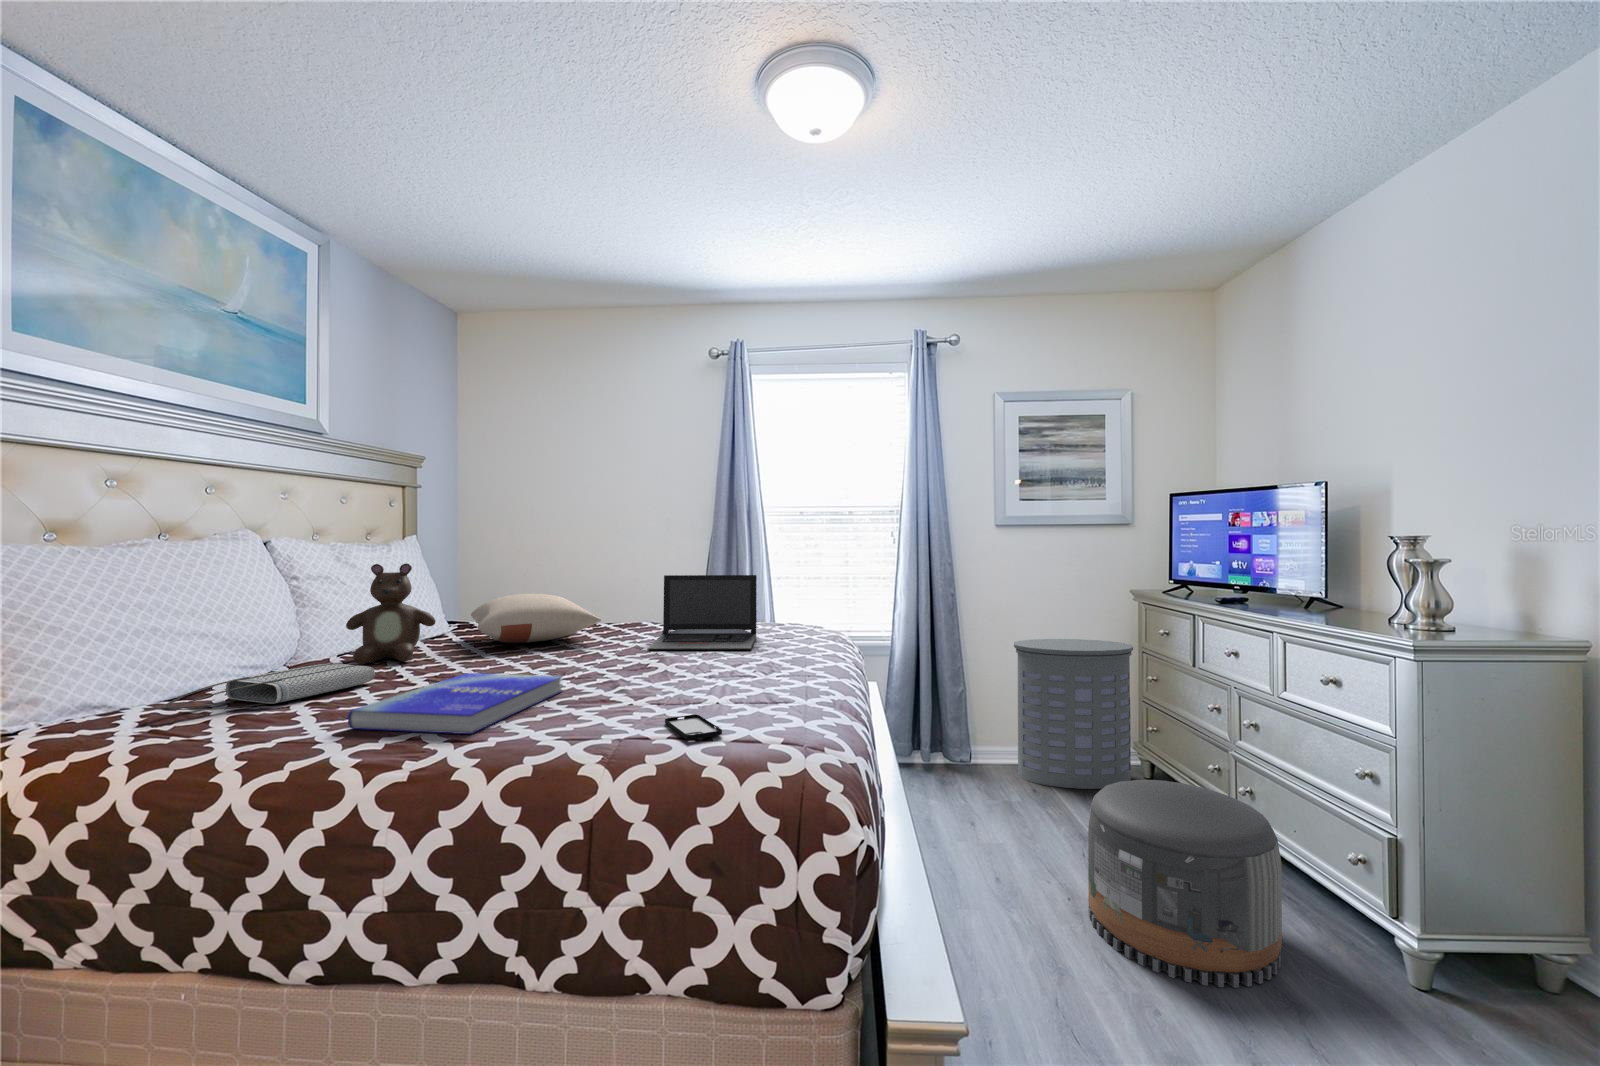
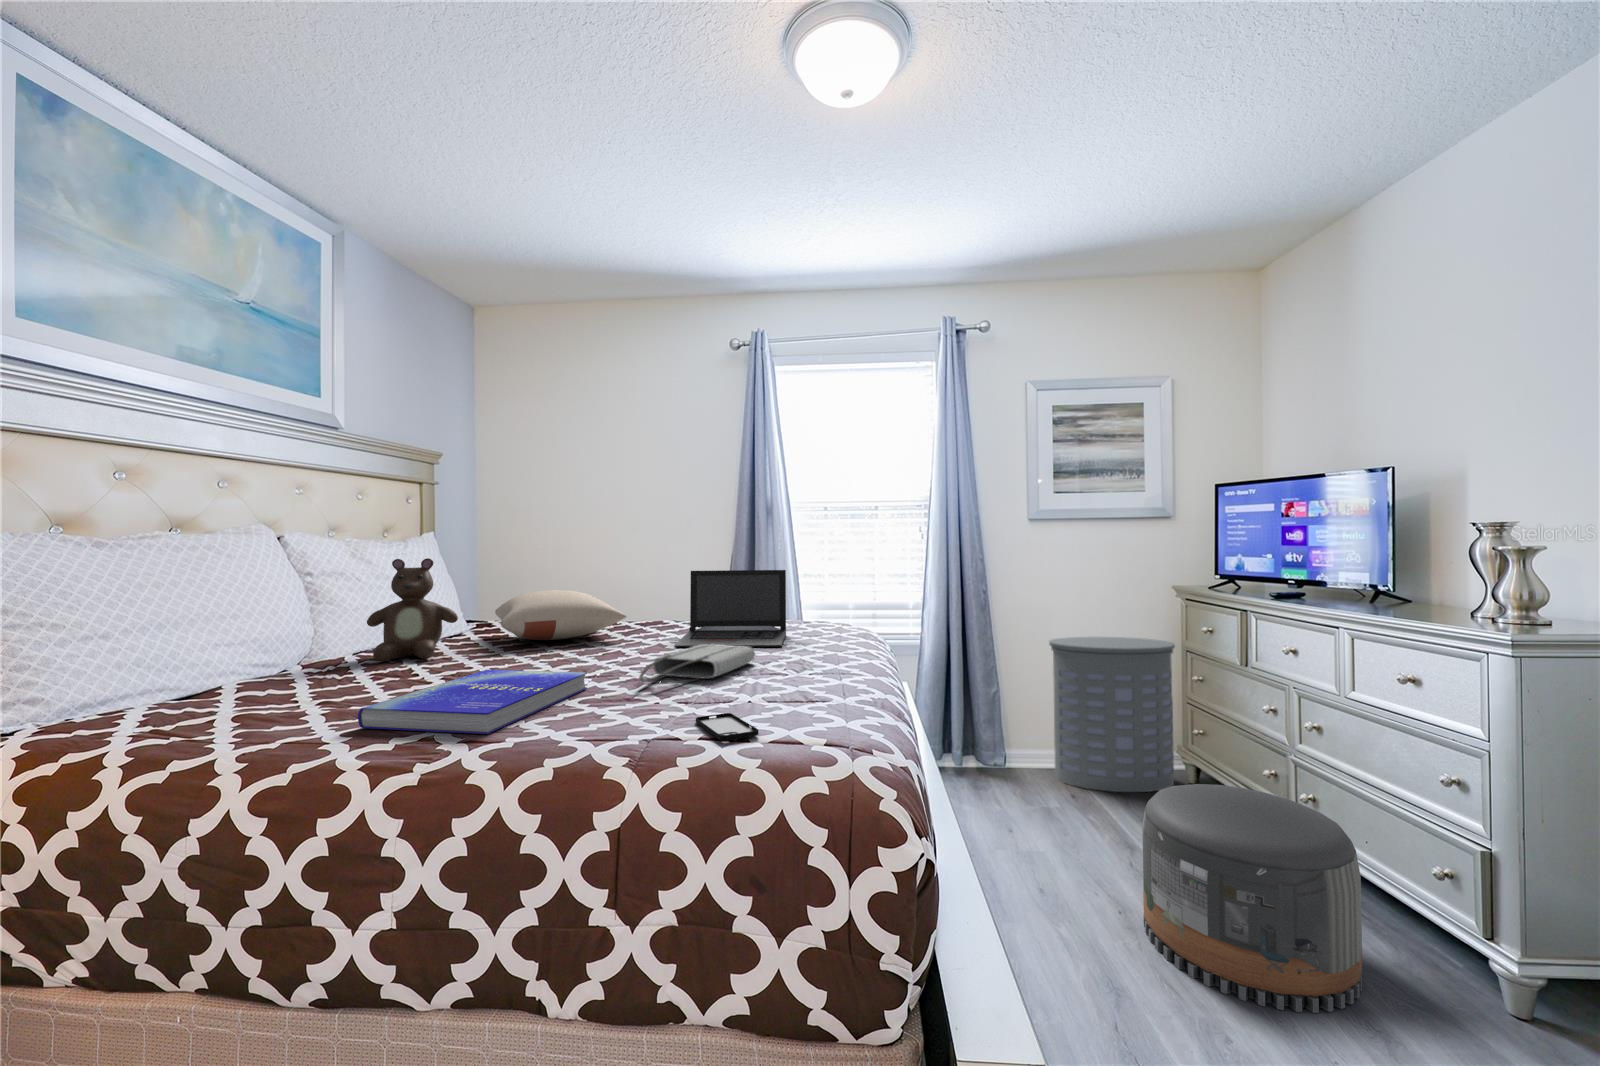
tote bag: present [162,663,375,710] -> present [639,645,755,683]

